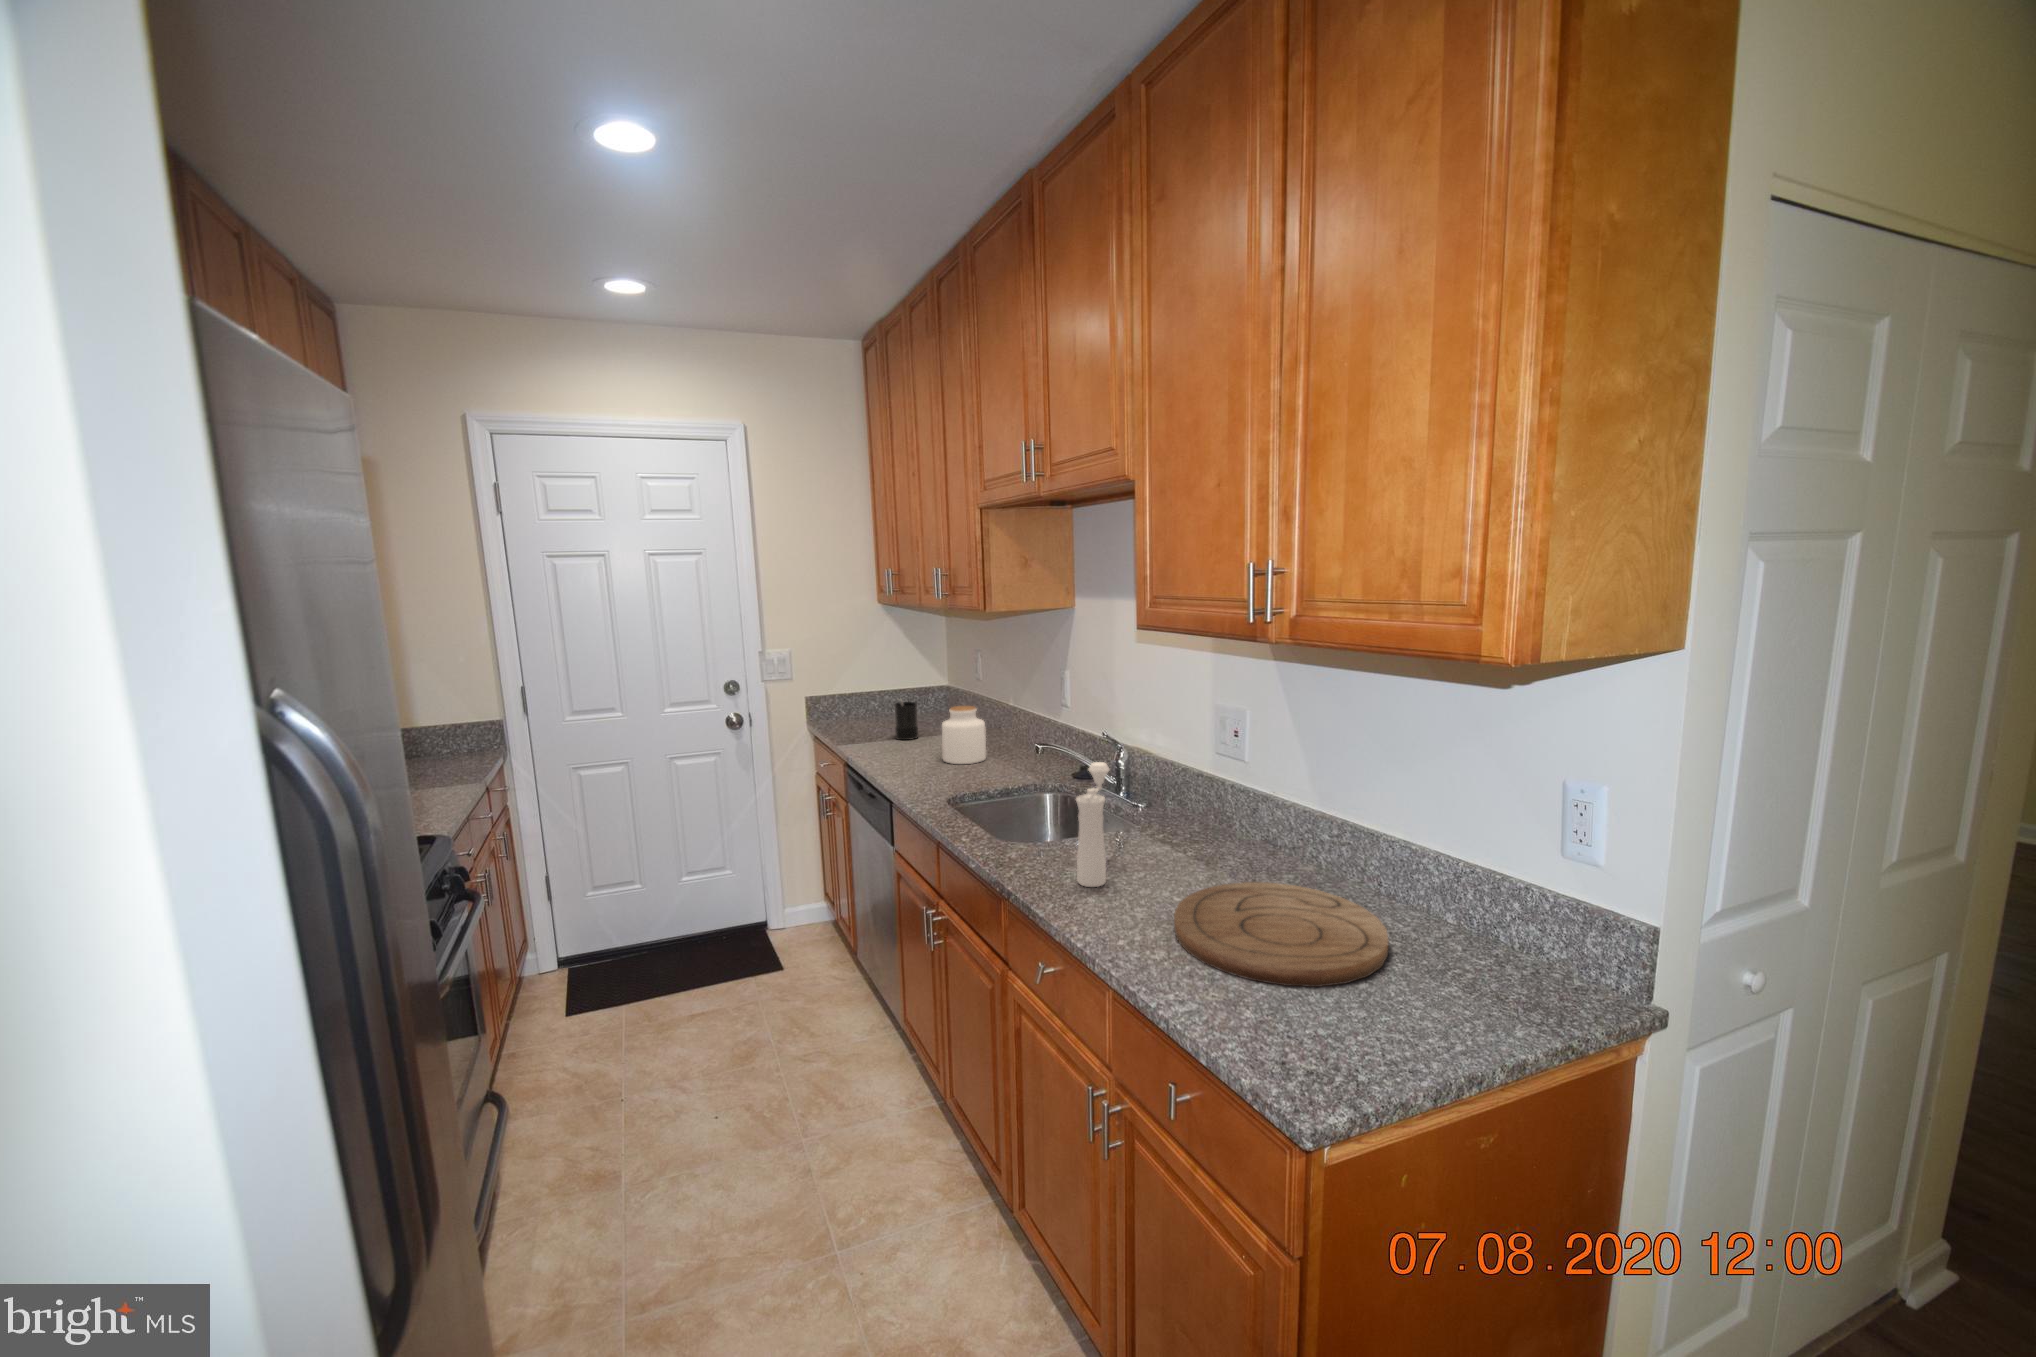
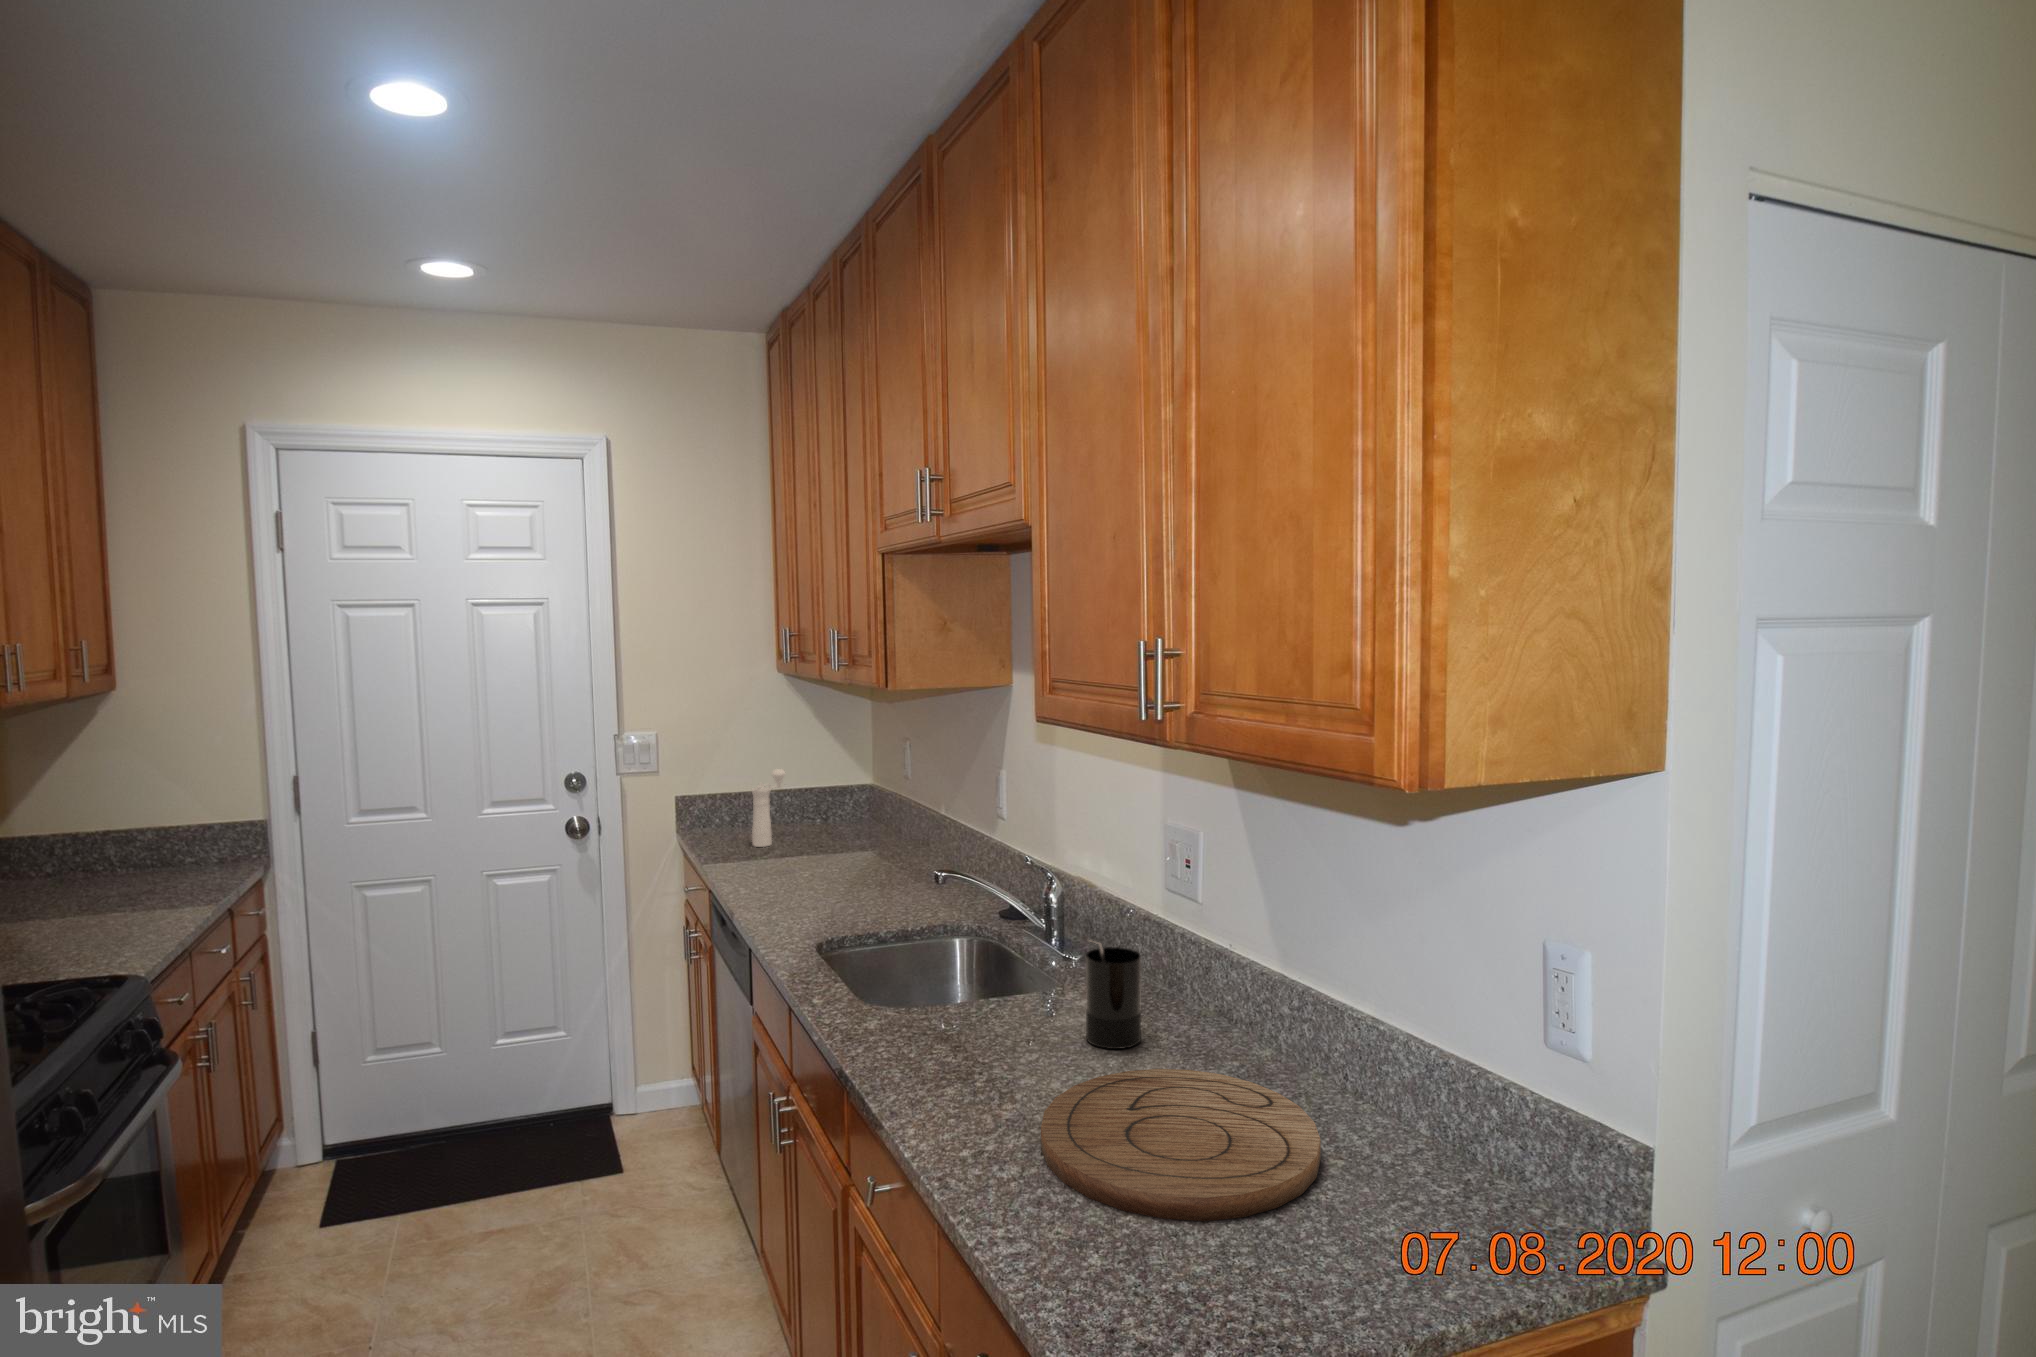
candle: present [894,702,918,740] -> present [1086,943,1141,1049]
jar: present [942,706,986,764] -> none [834,814,893,893]
pepper mill: present [1076,762,1109,887] -> present [752,769,785,847]

